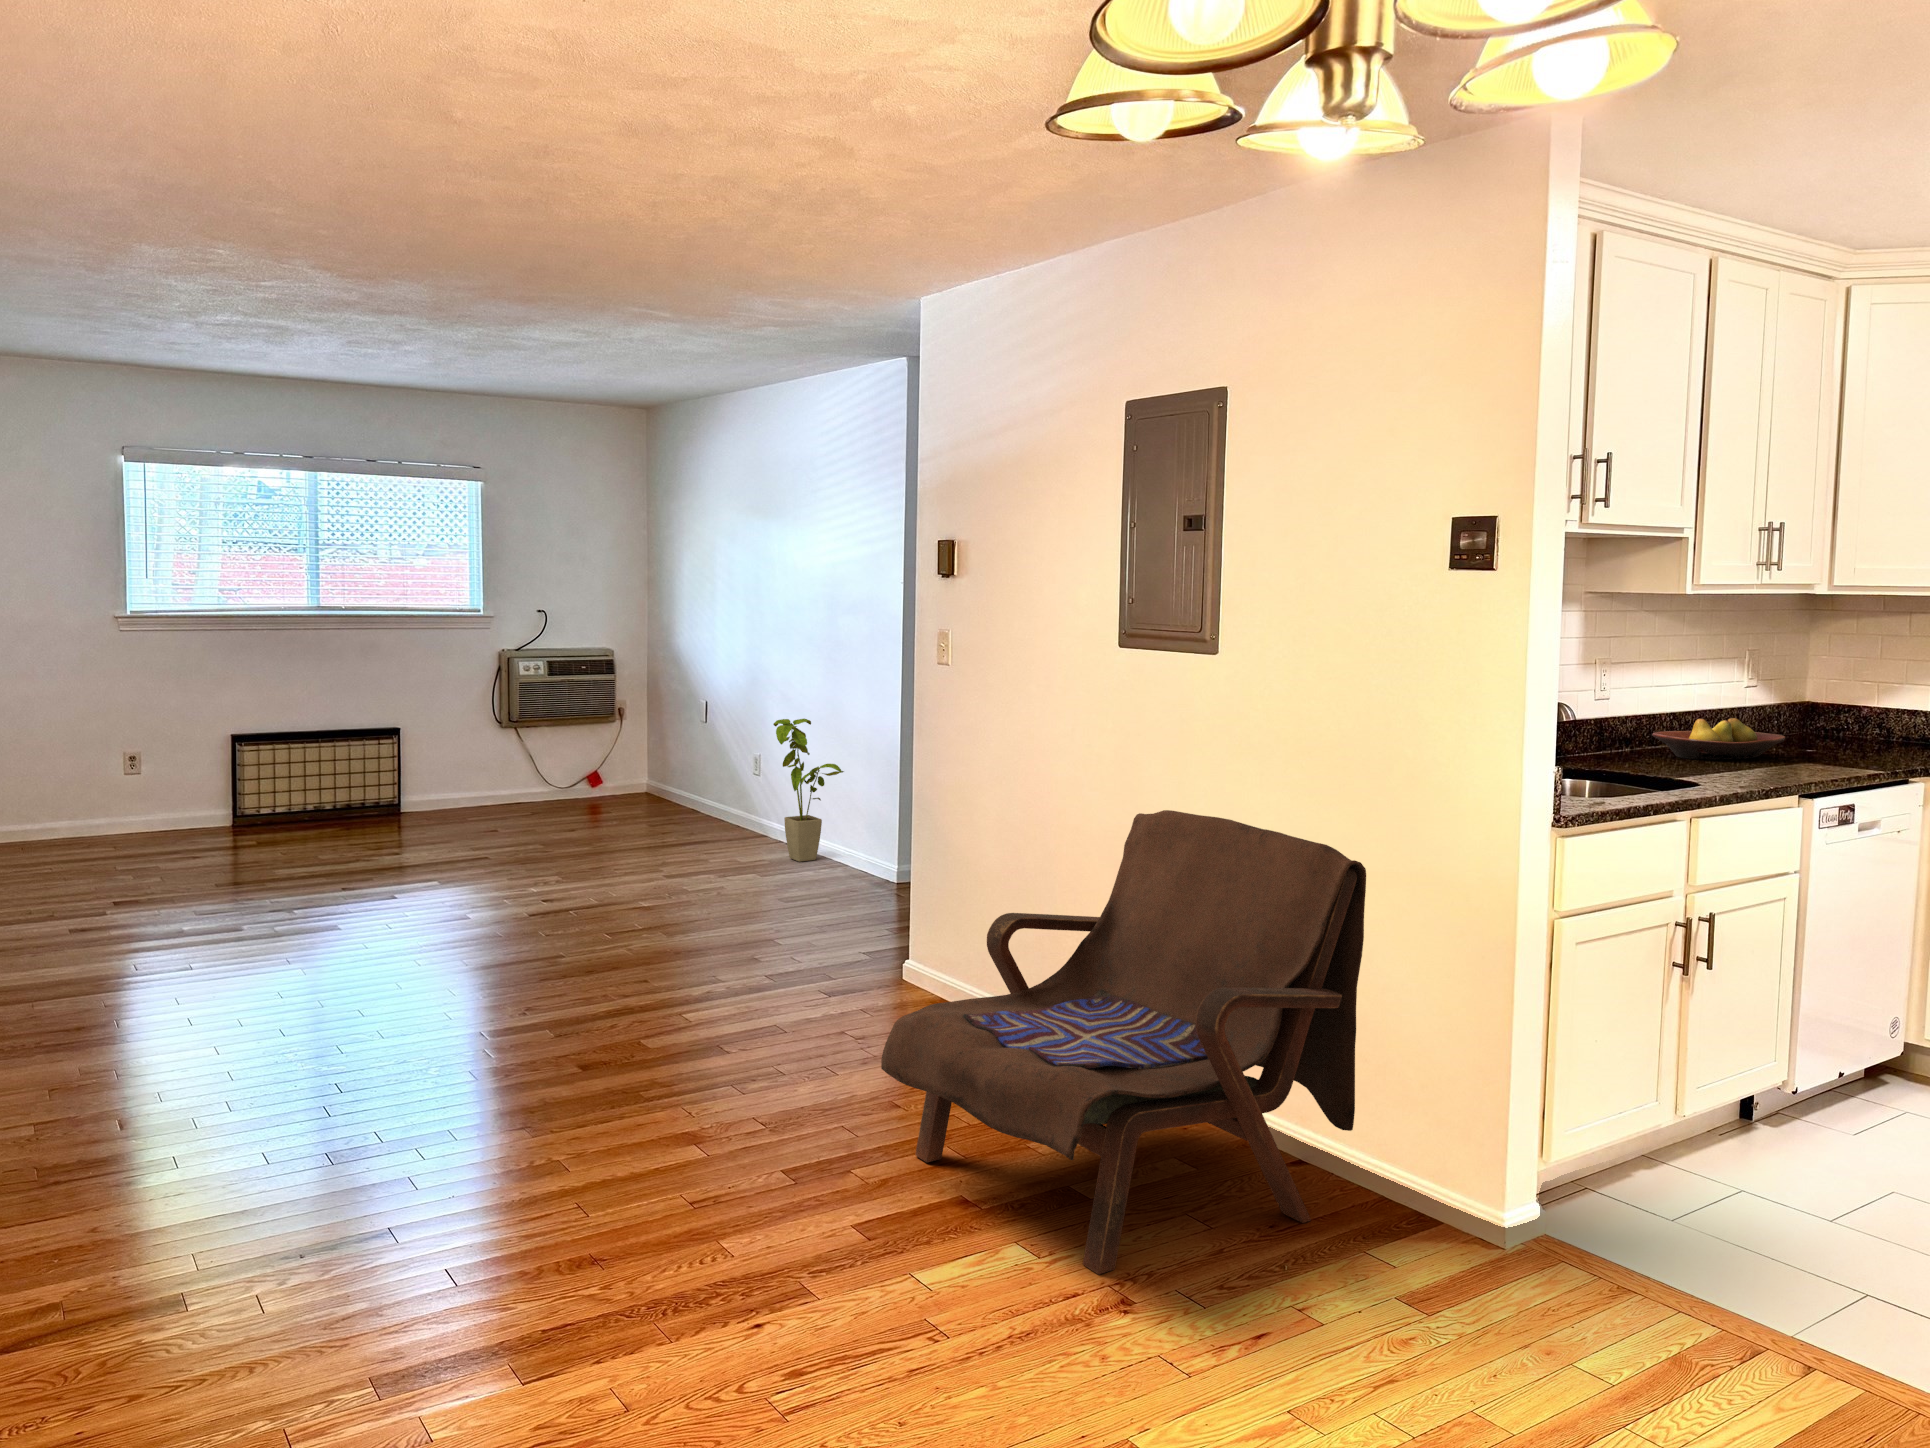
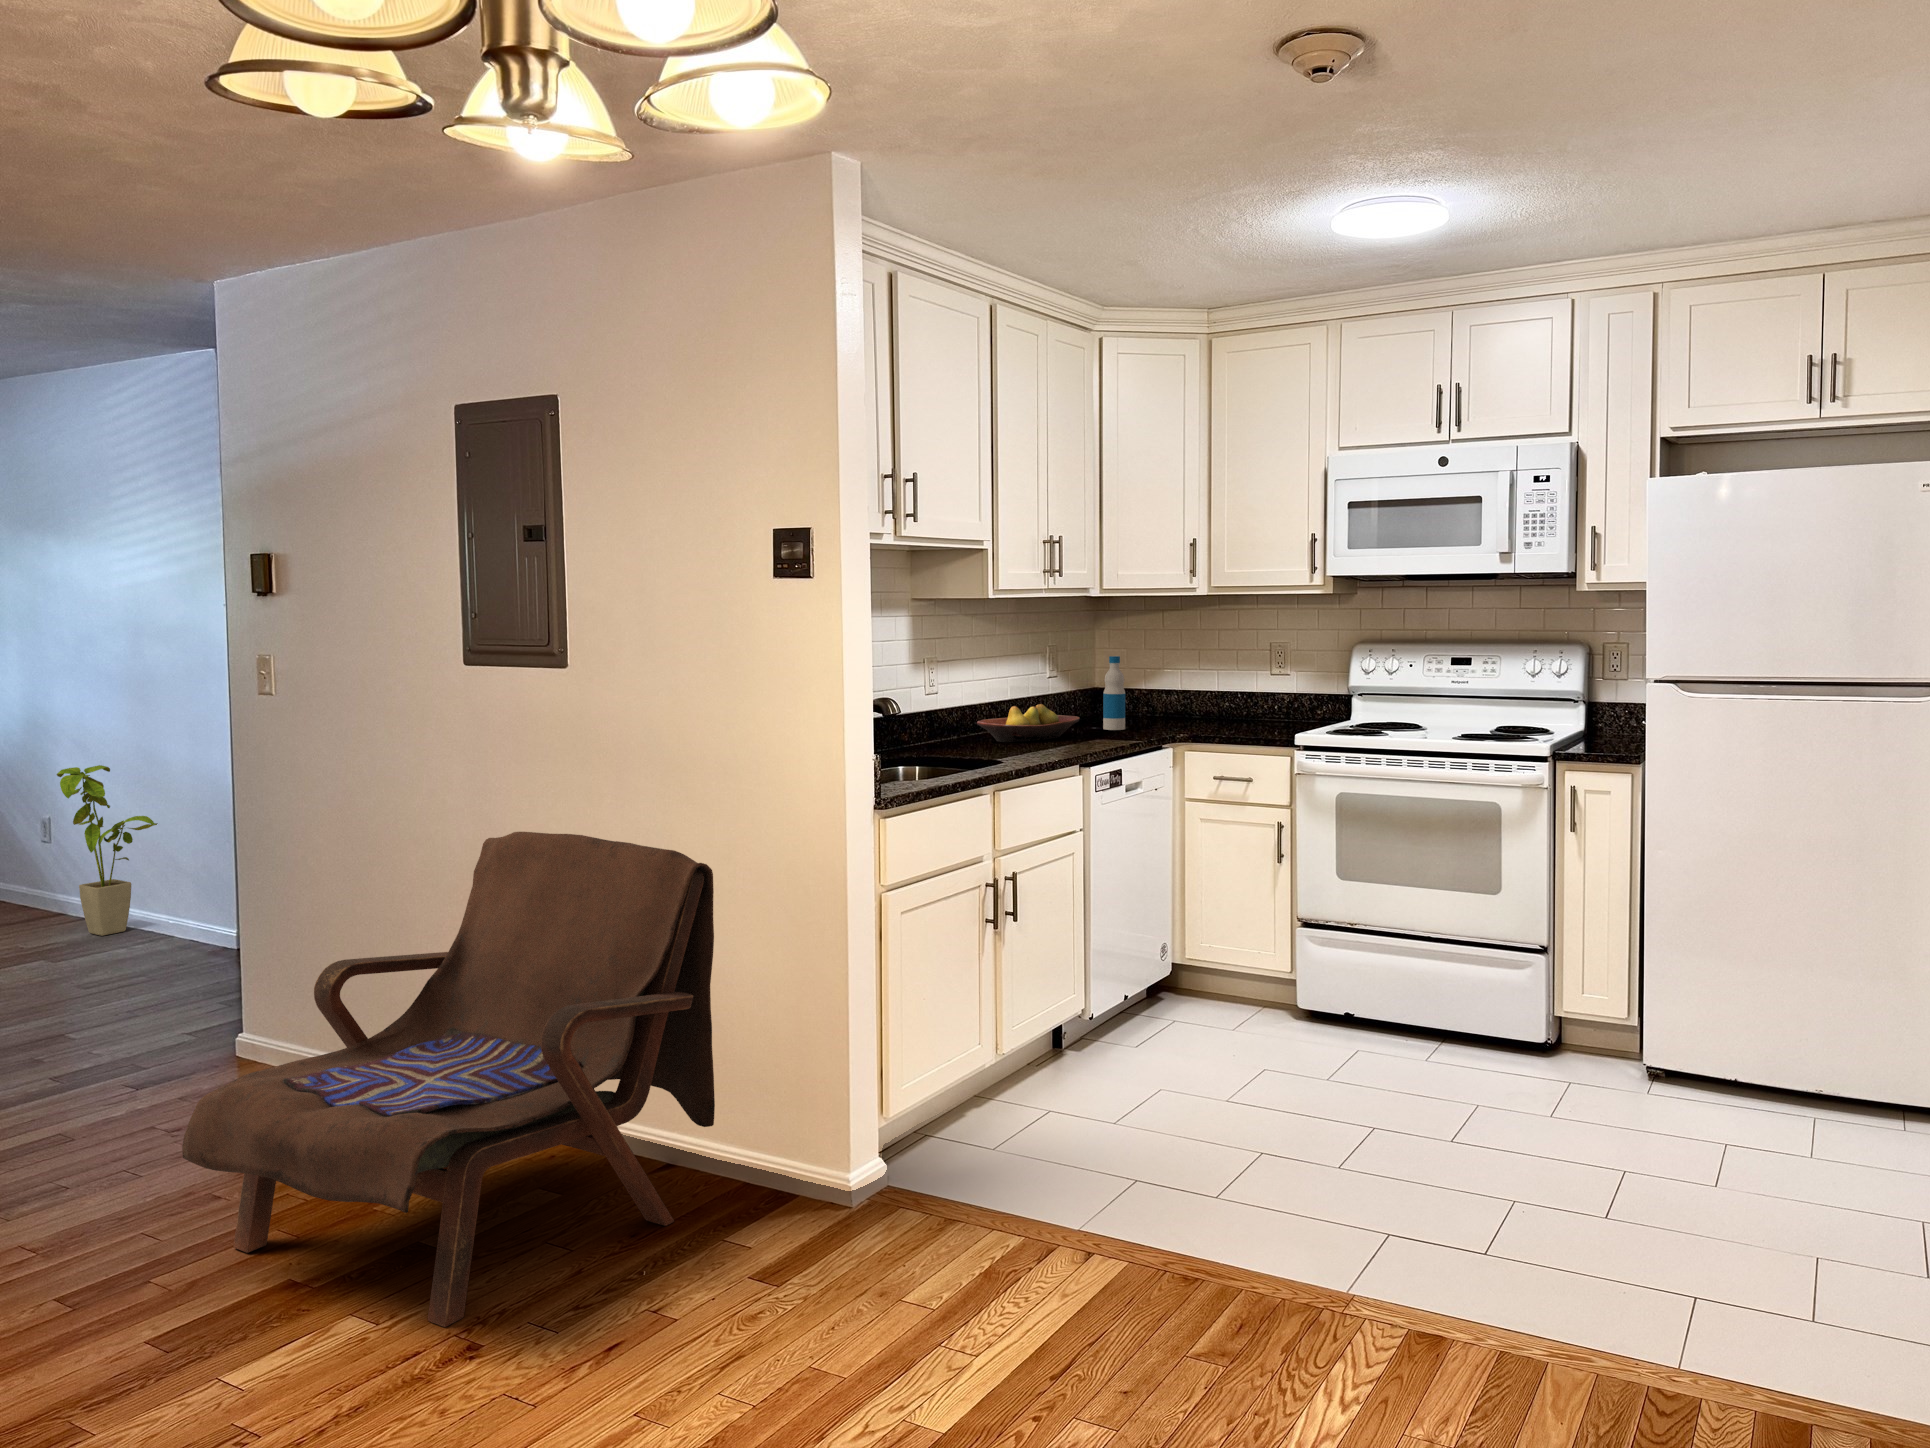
bottle: none [1812,667,1846,754] -> present [1103,656,1125,730]

